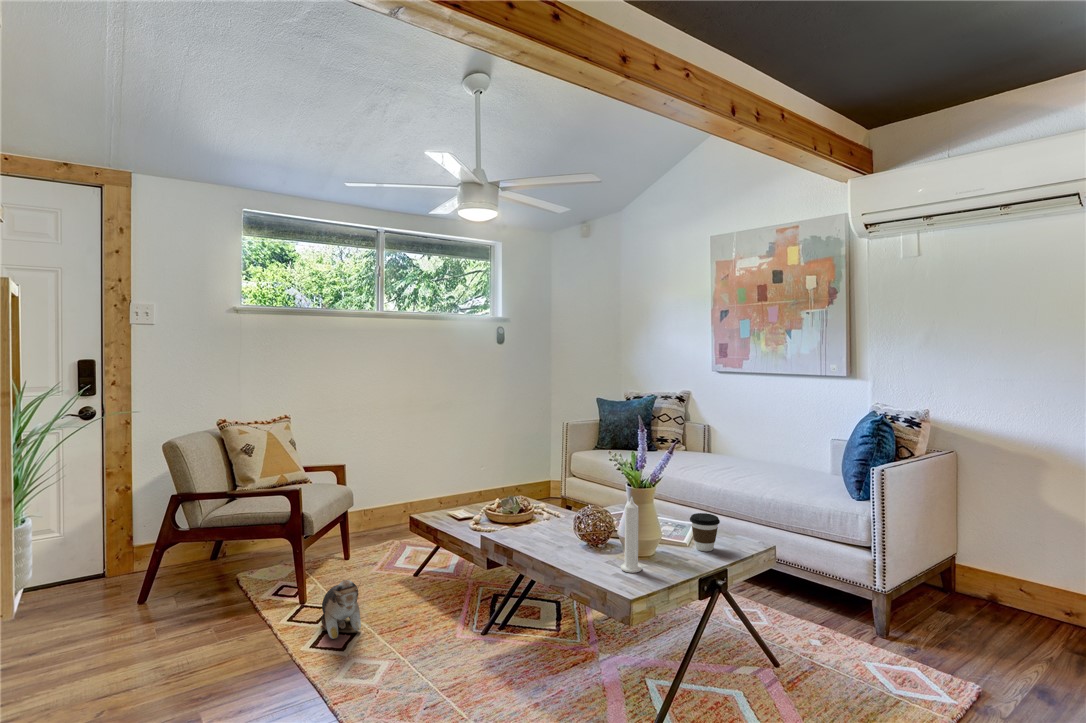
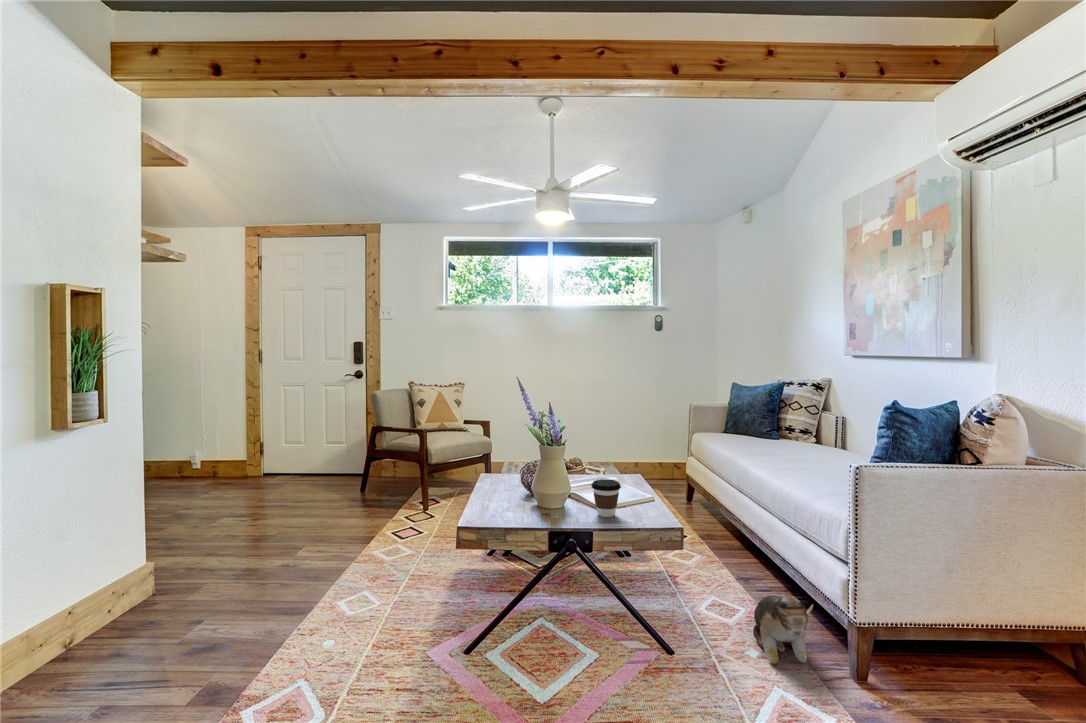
candle: present [621,497,642,573] -> none [502,447,521,515]
plush toy: present [321,580,361,639] -> present [753,594,813,664]

